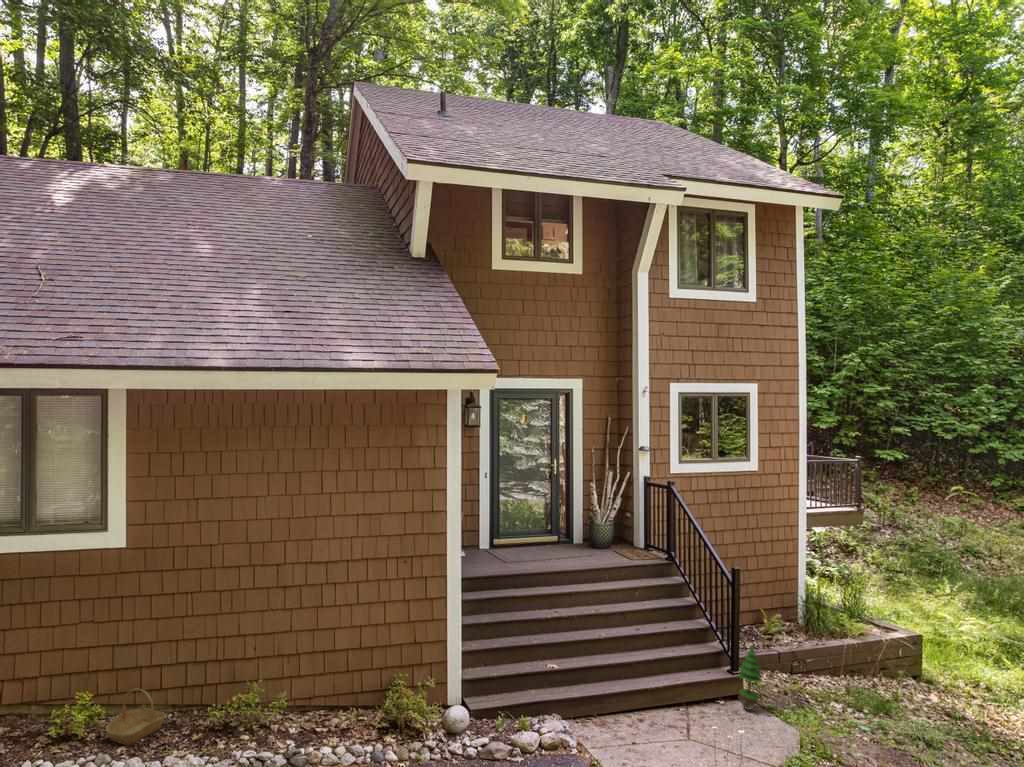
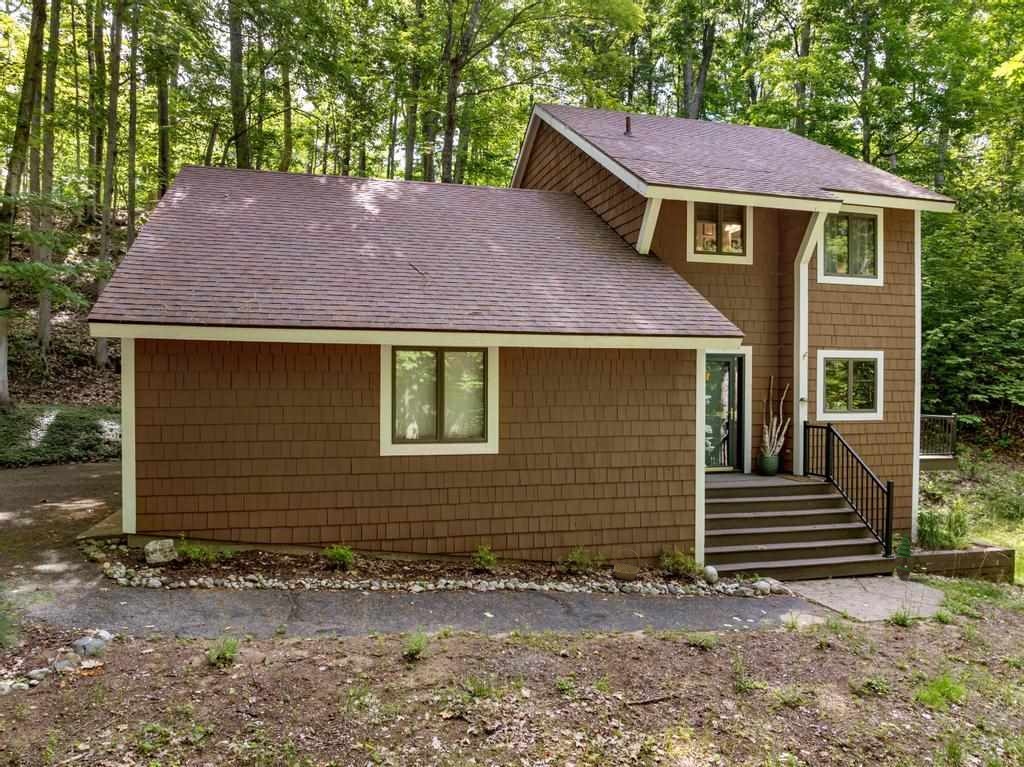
basket: present [106,689,167,746] -> present [614,549,640,580]

